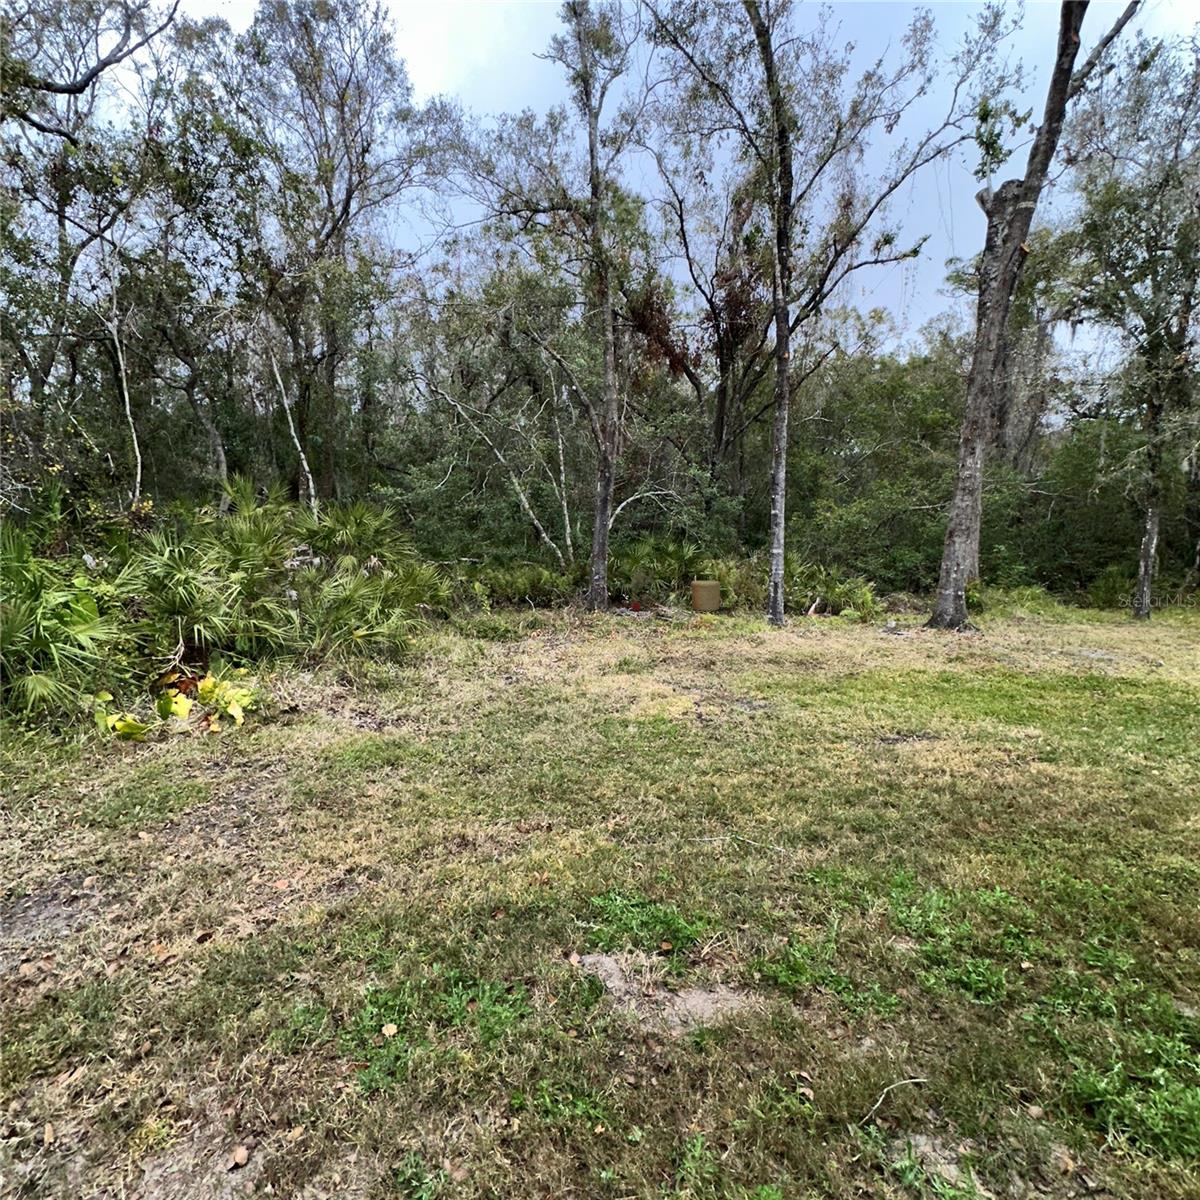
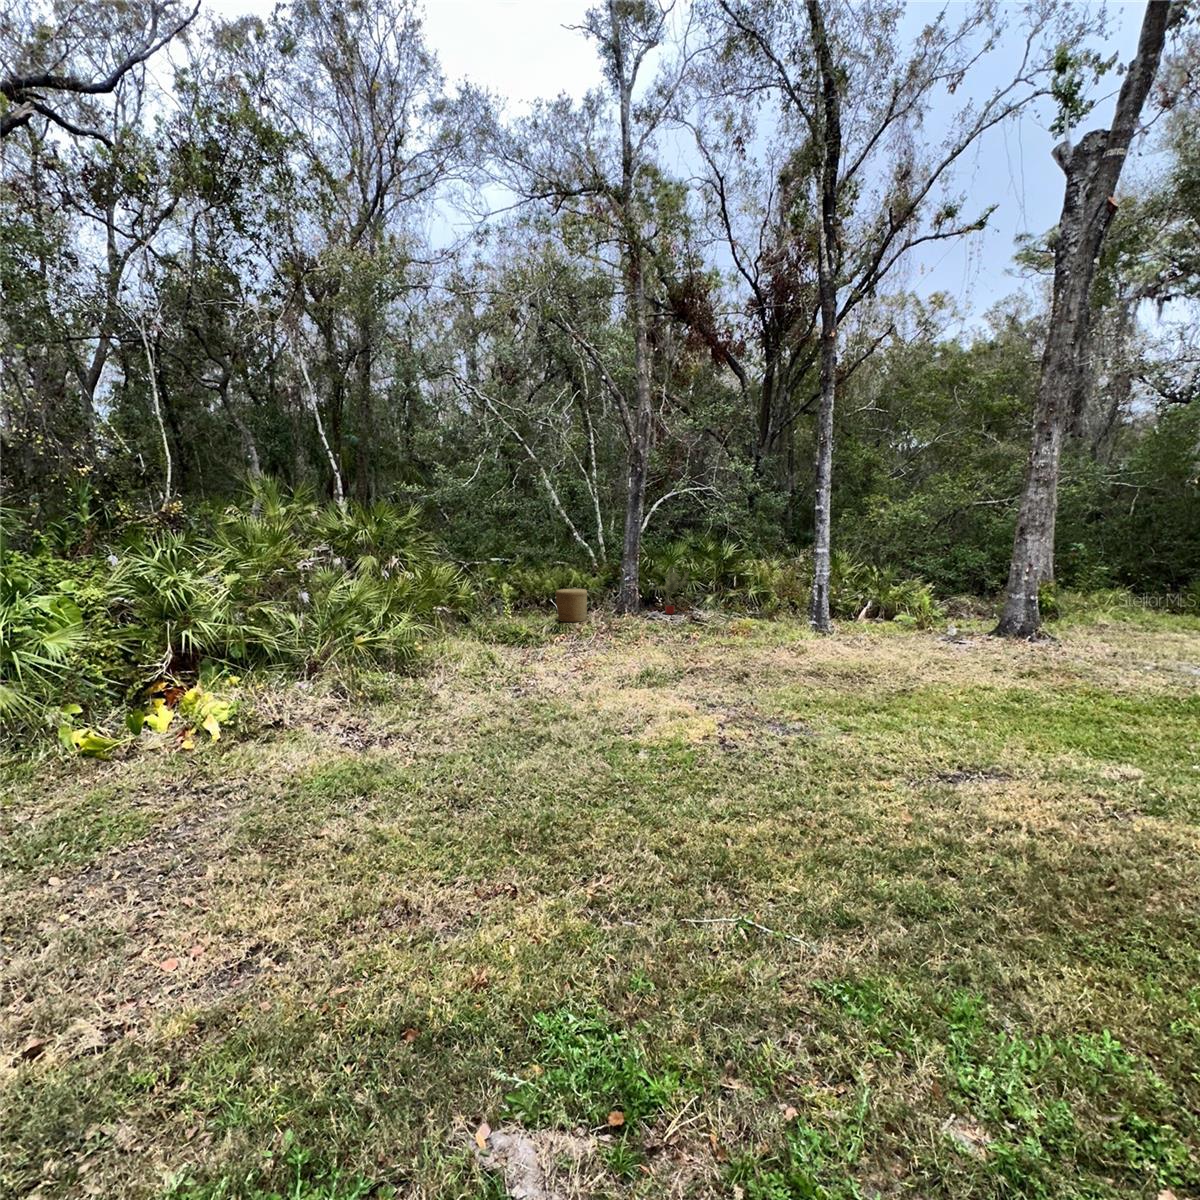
basket: present [691,581,720,611] -> present [555,589,587,622]

